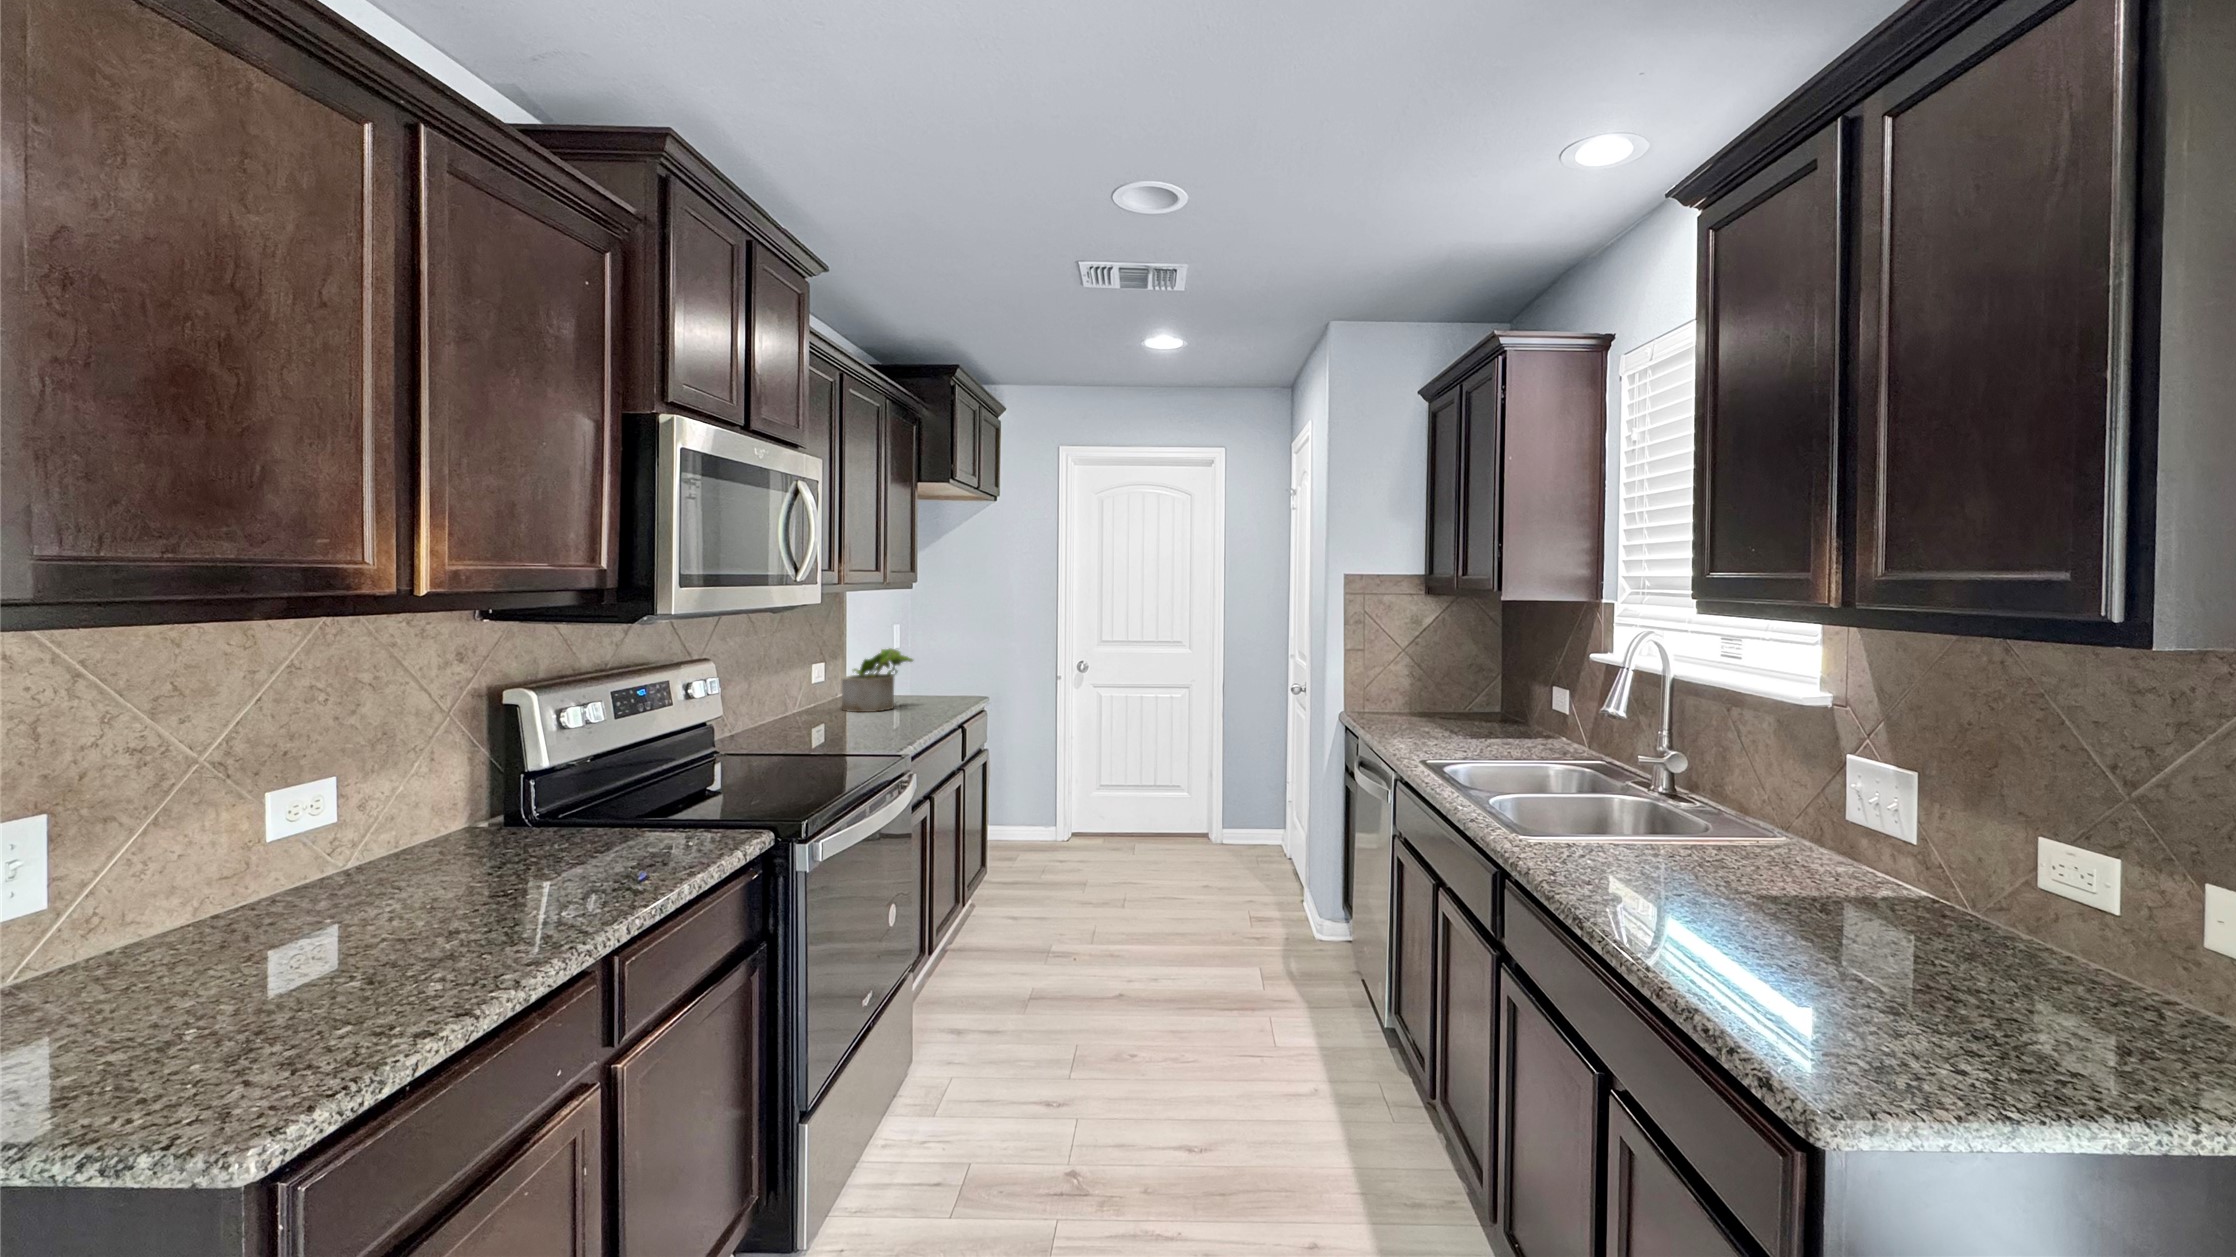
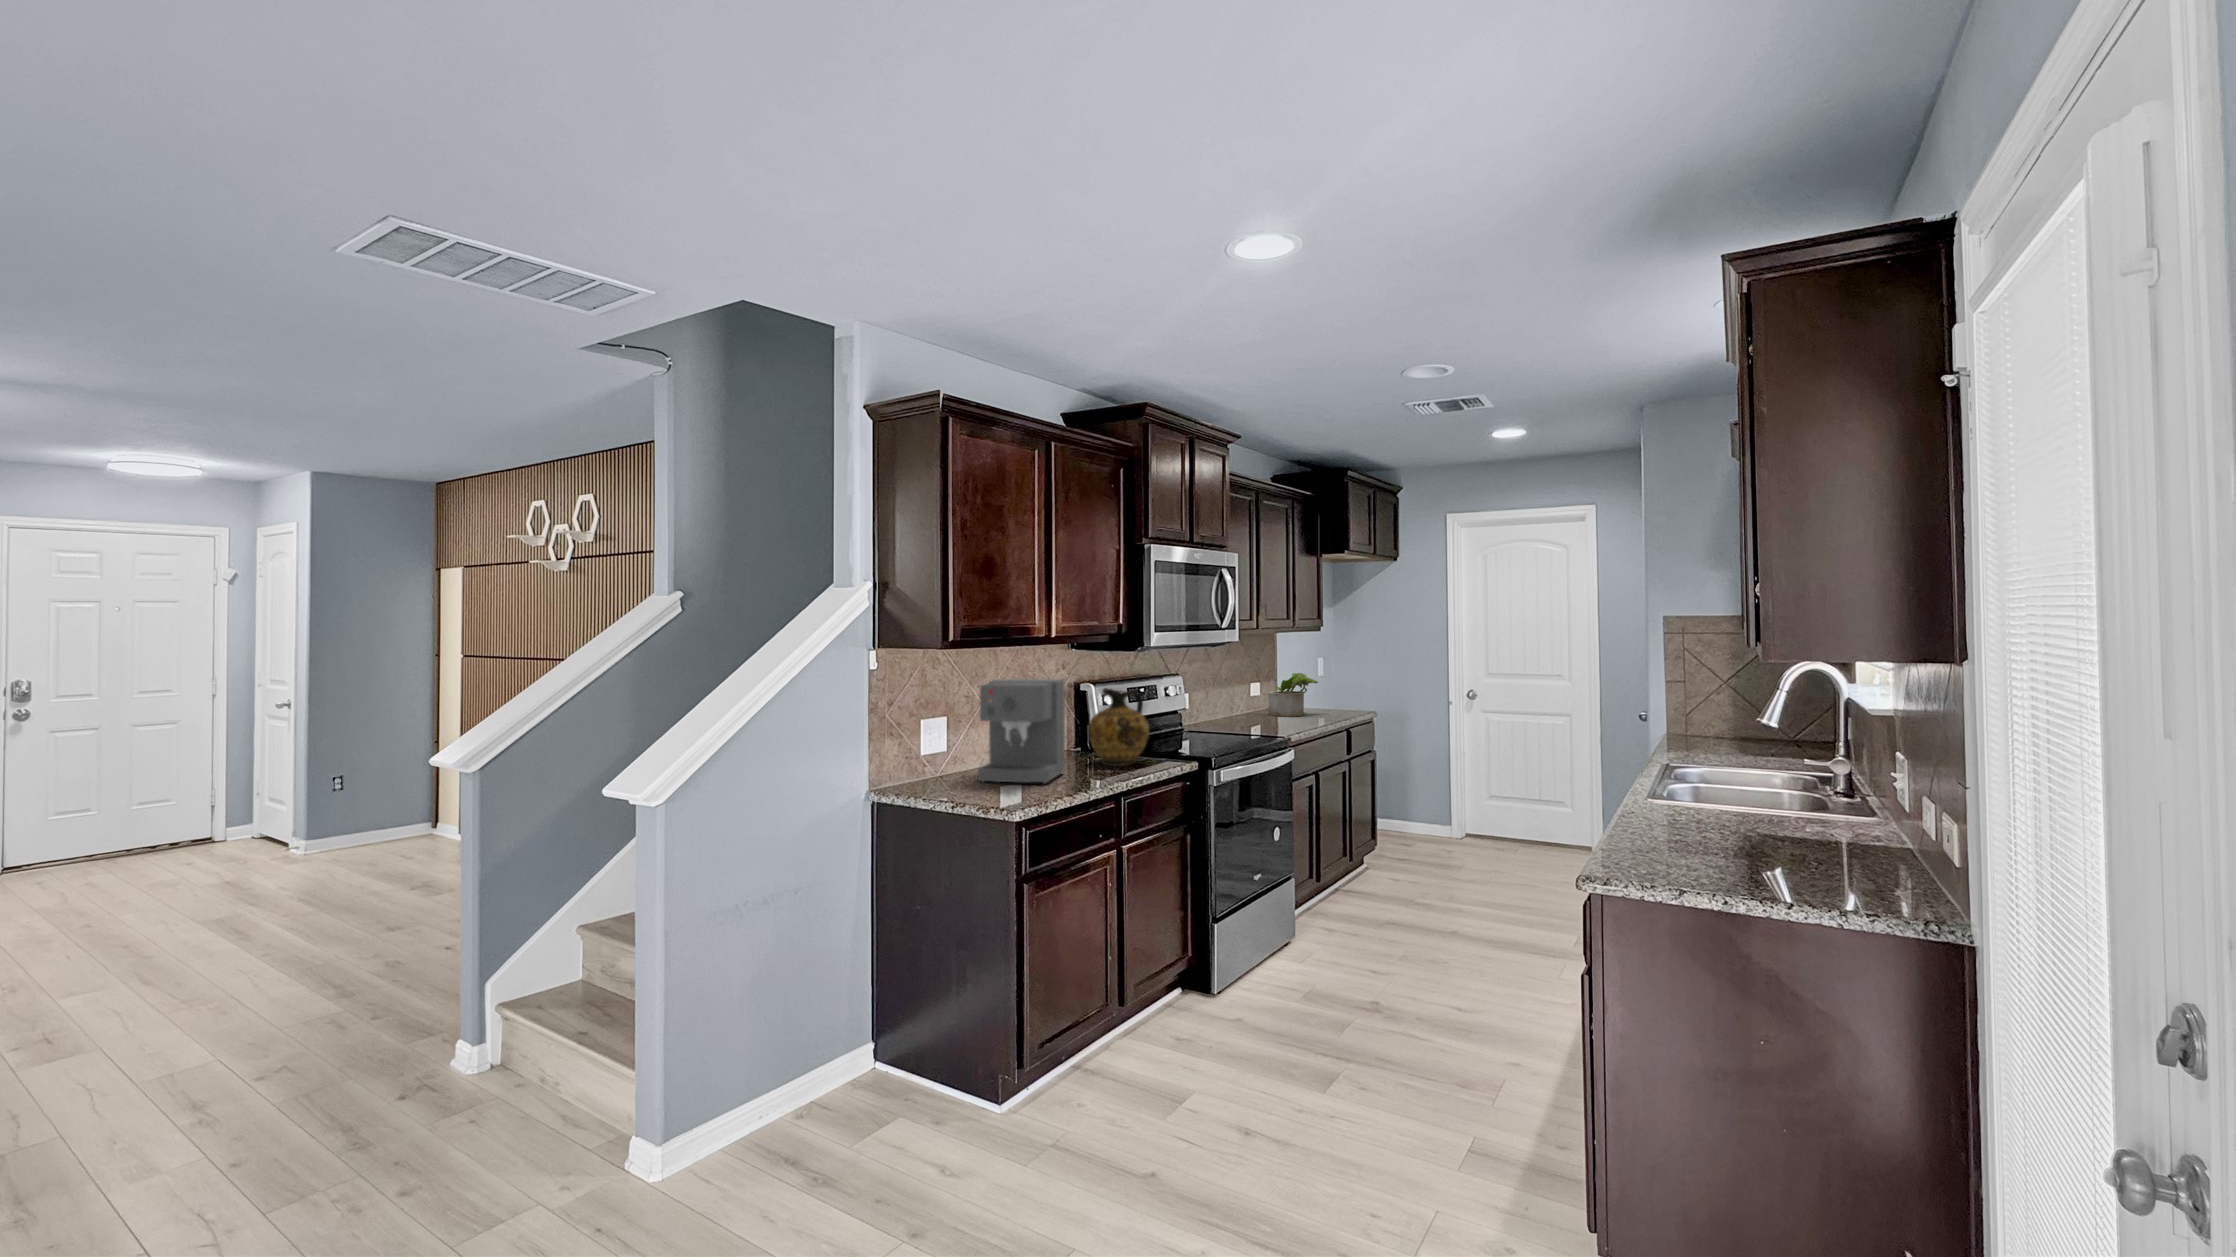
coffee maker: none [133,695,456,1010] -> present [978,679,1065,784]
ceramic jug: none [522,704,675,870] -> present [1088,688,1149,766]

